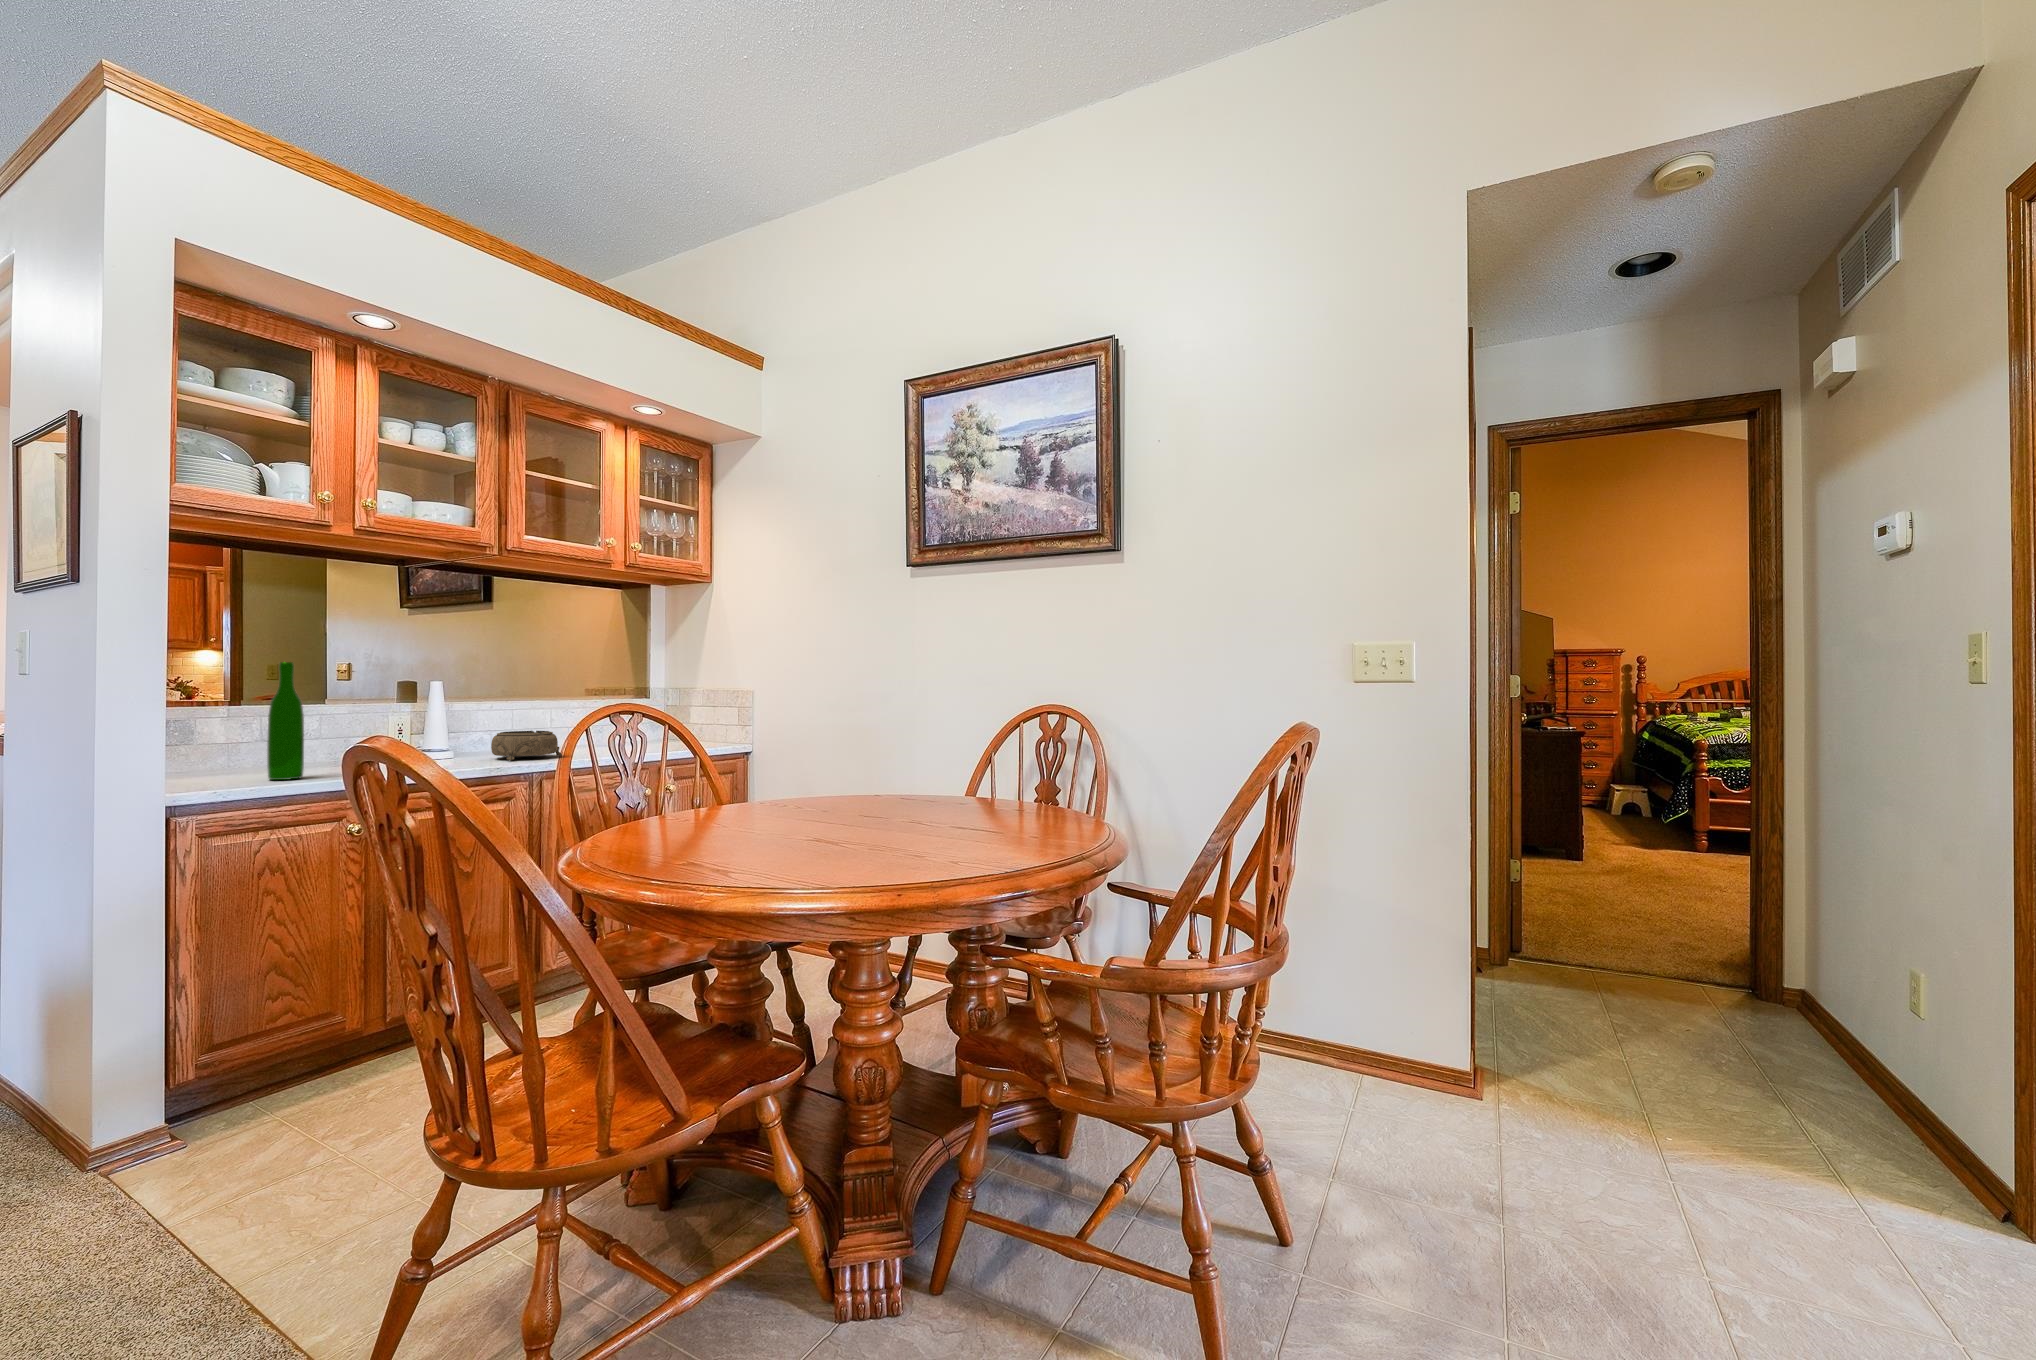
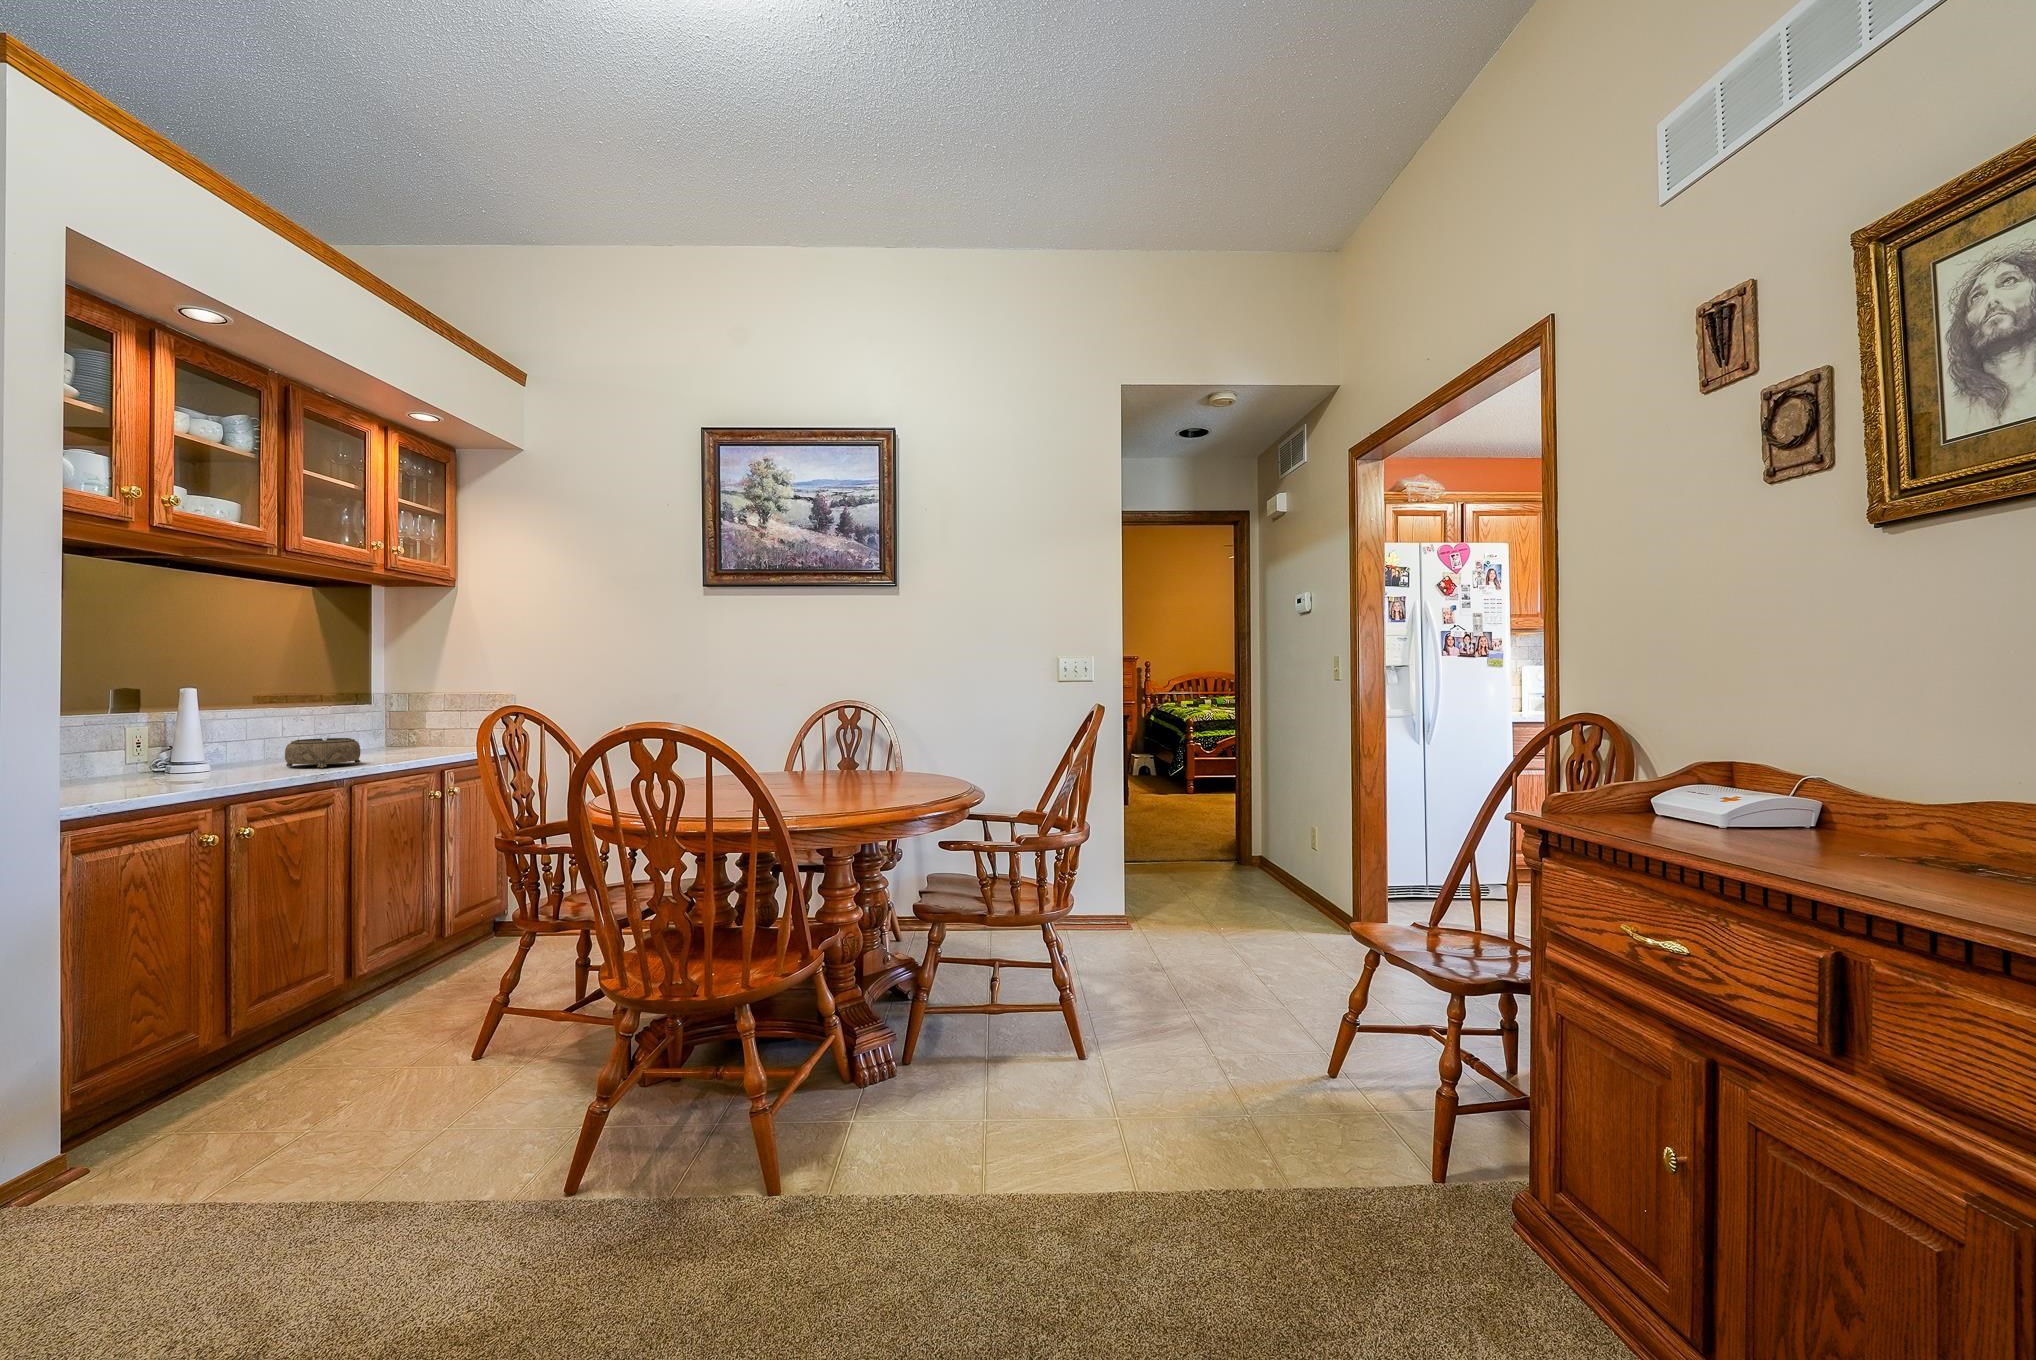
wine bottle: present [267,662,304,780] -> none [108,669,150,794]

